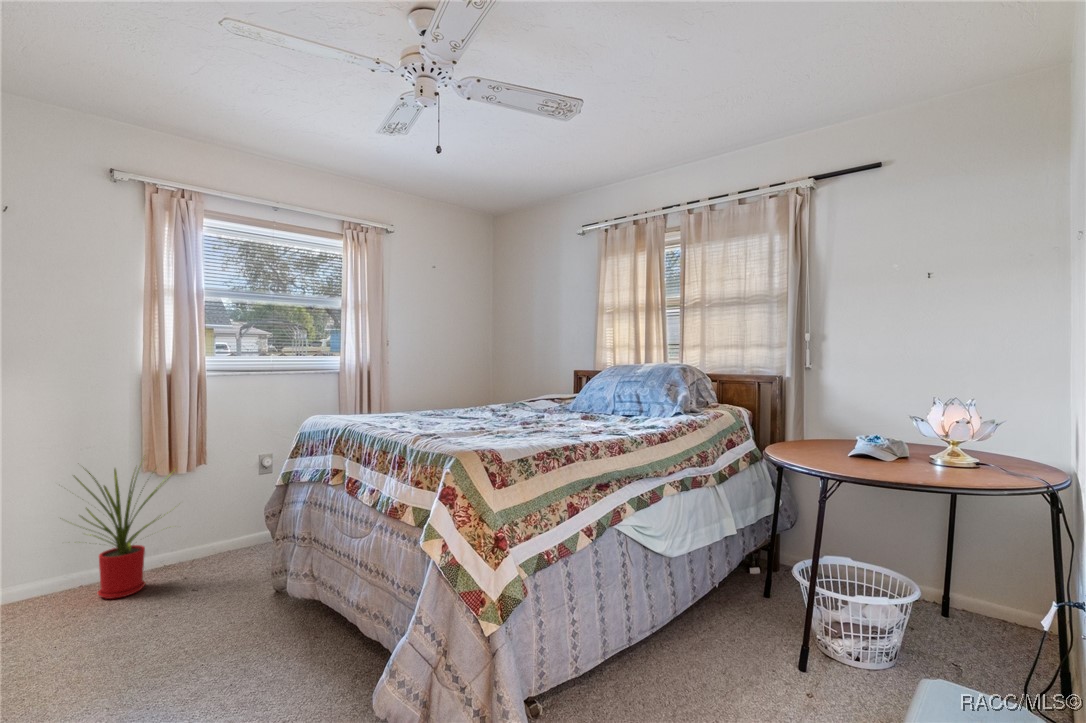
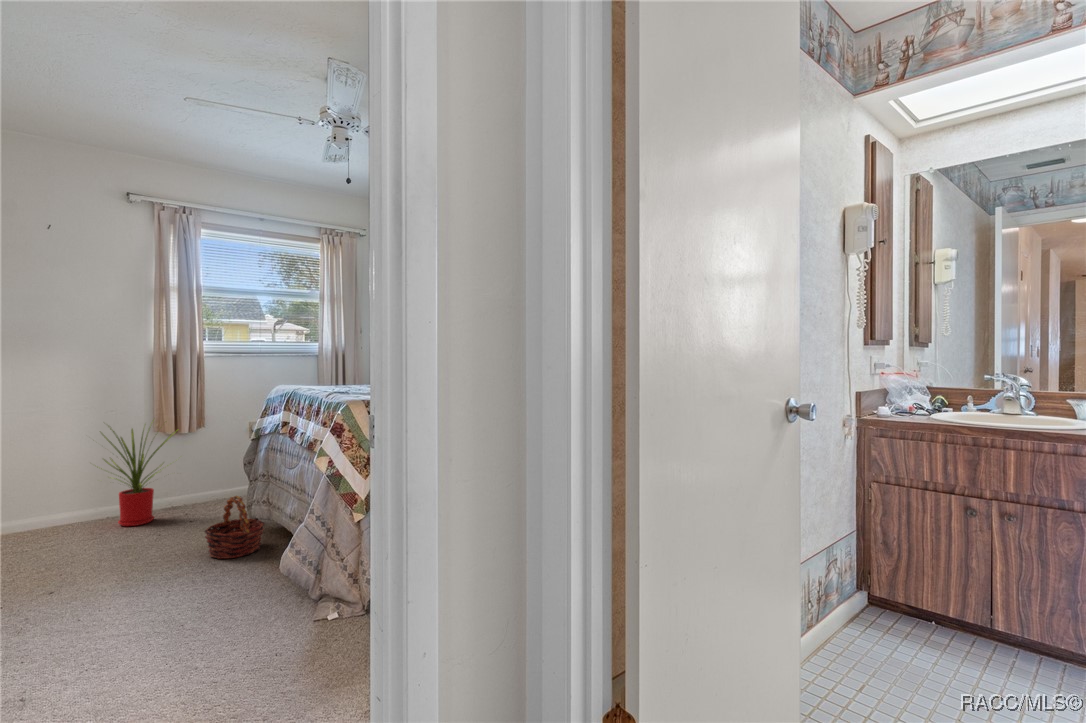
basket: none [227,568,307,658] -> present [204,496,265,559]

